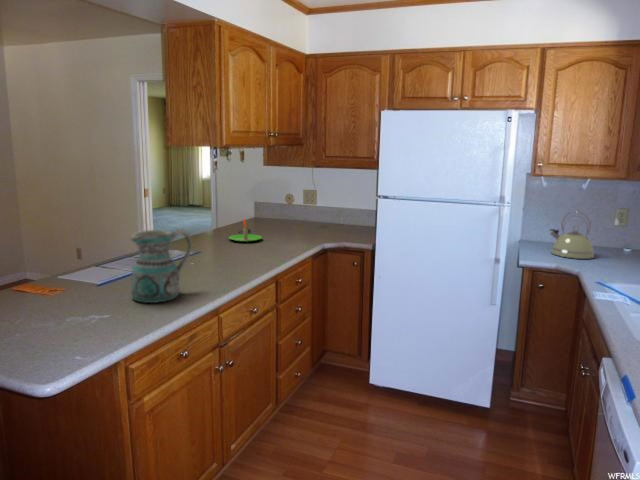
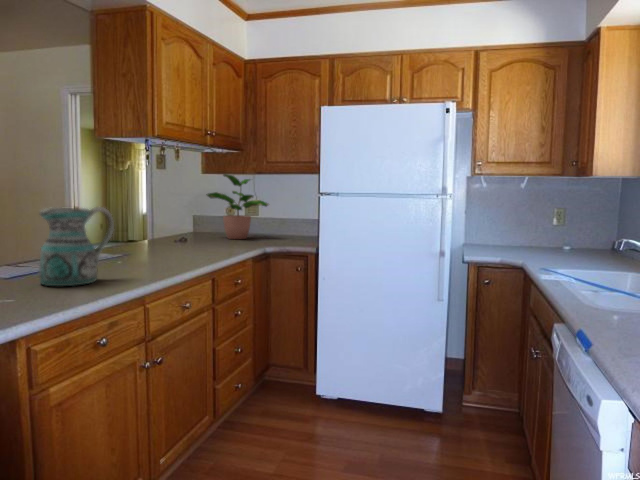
potted plant: none [268,171,328,232] -> present [206,174,268,239]
kettle: present [551,214,594,259] -> none [492,208,536,254]
candle: present [229,219,262,242] -> none [162,221,199,245]

